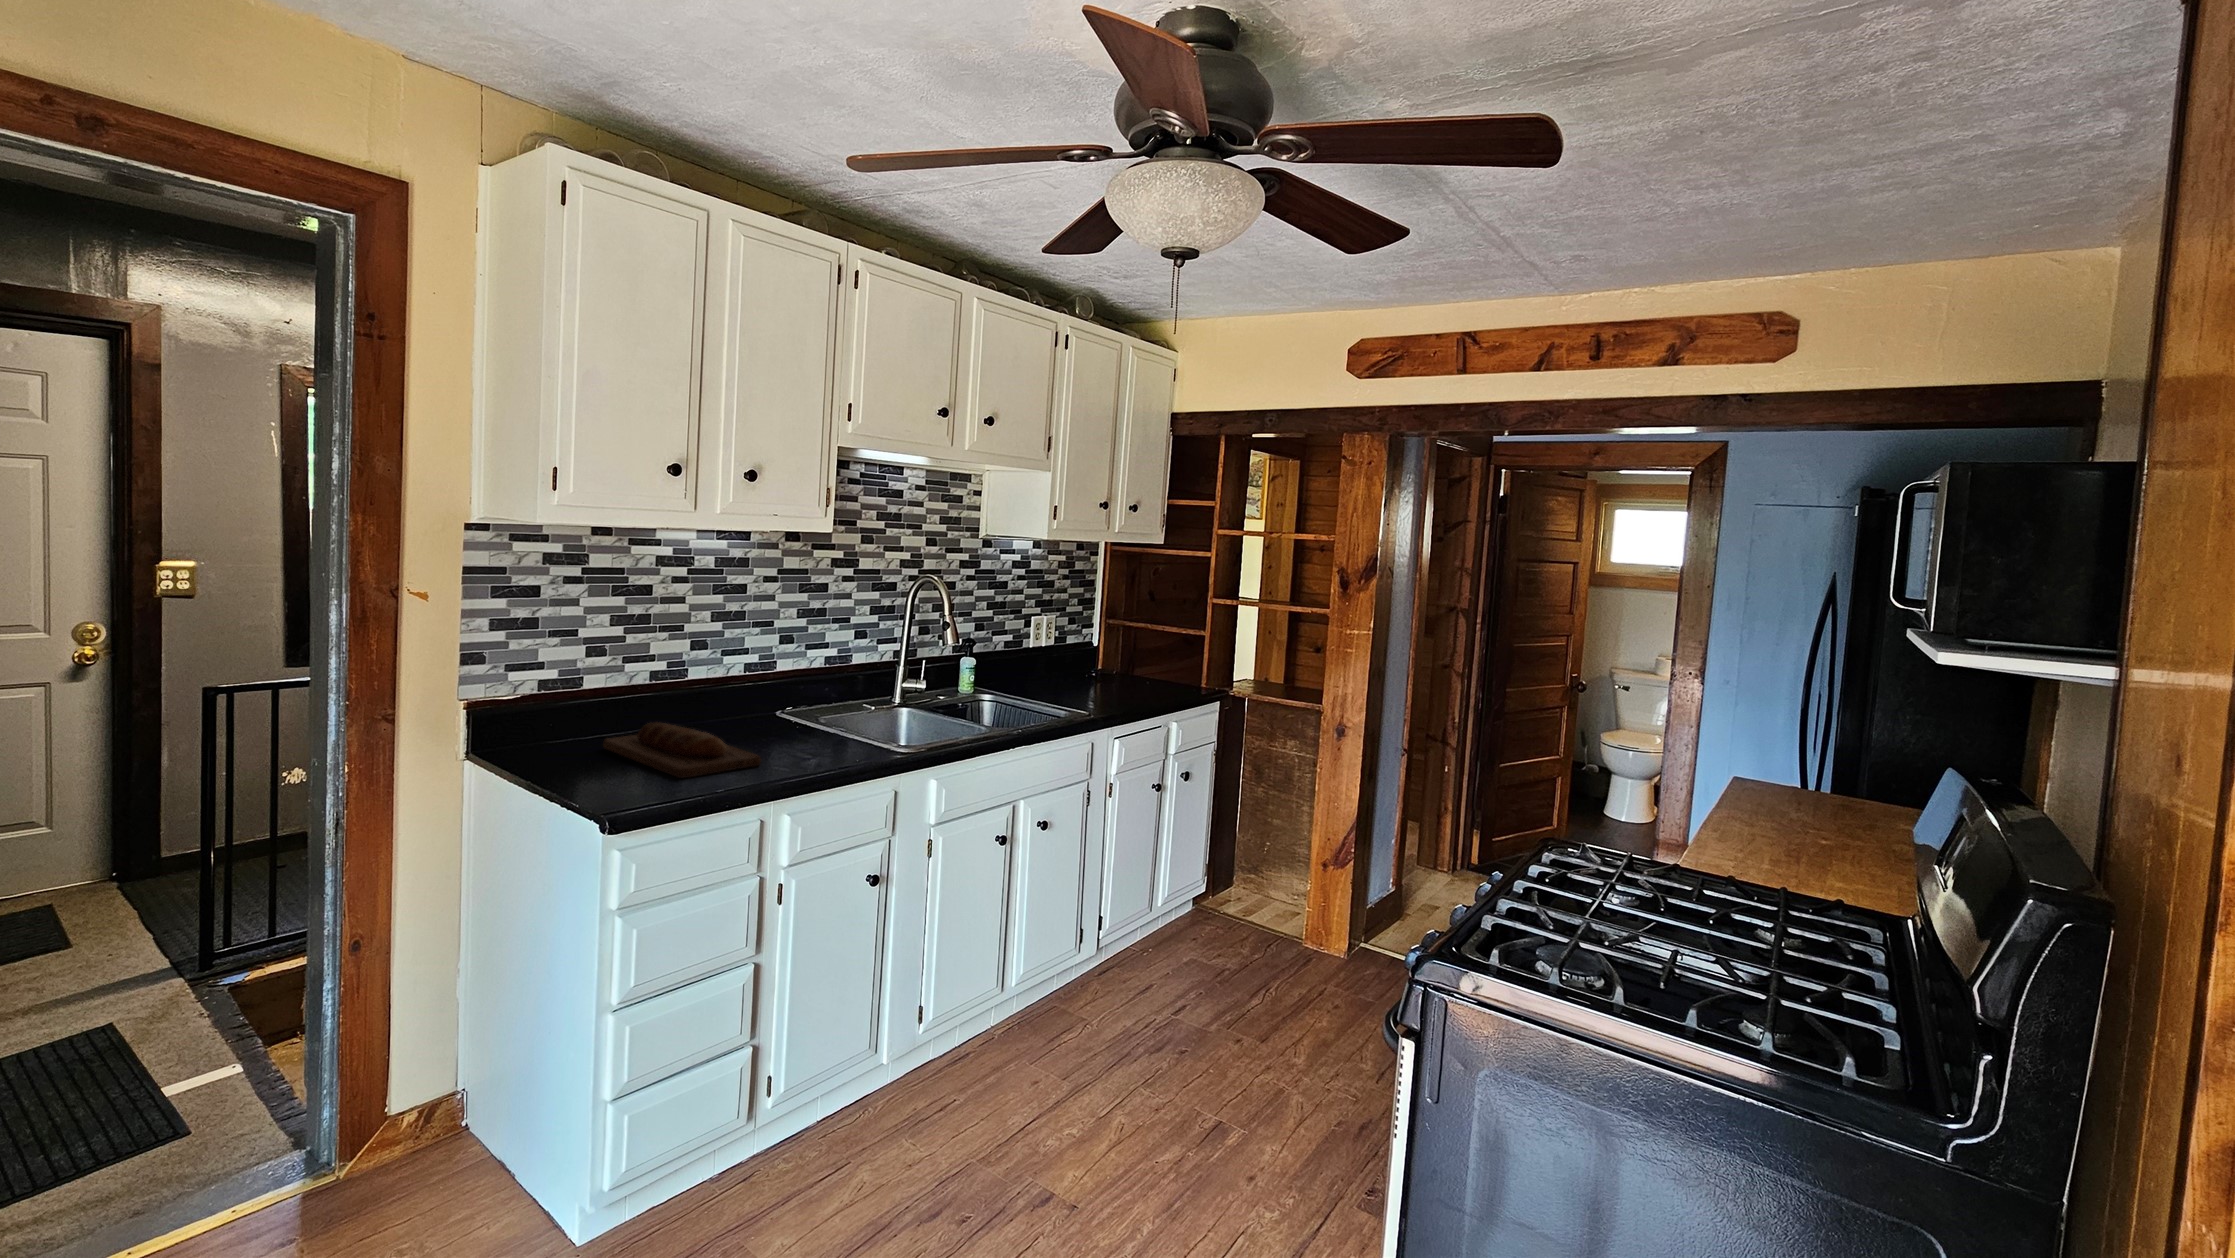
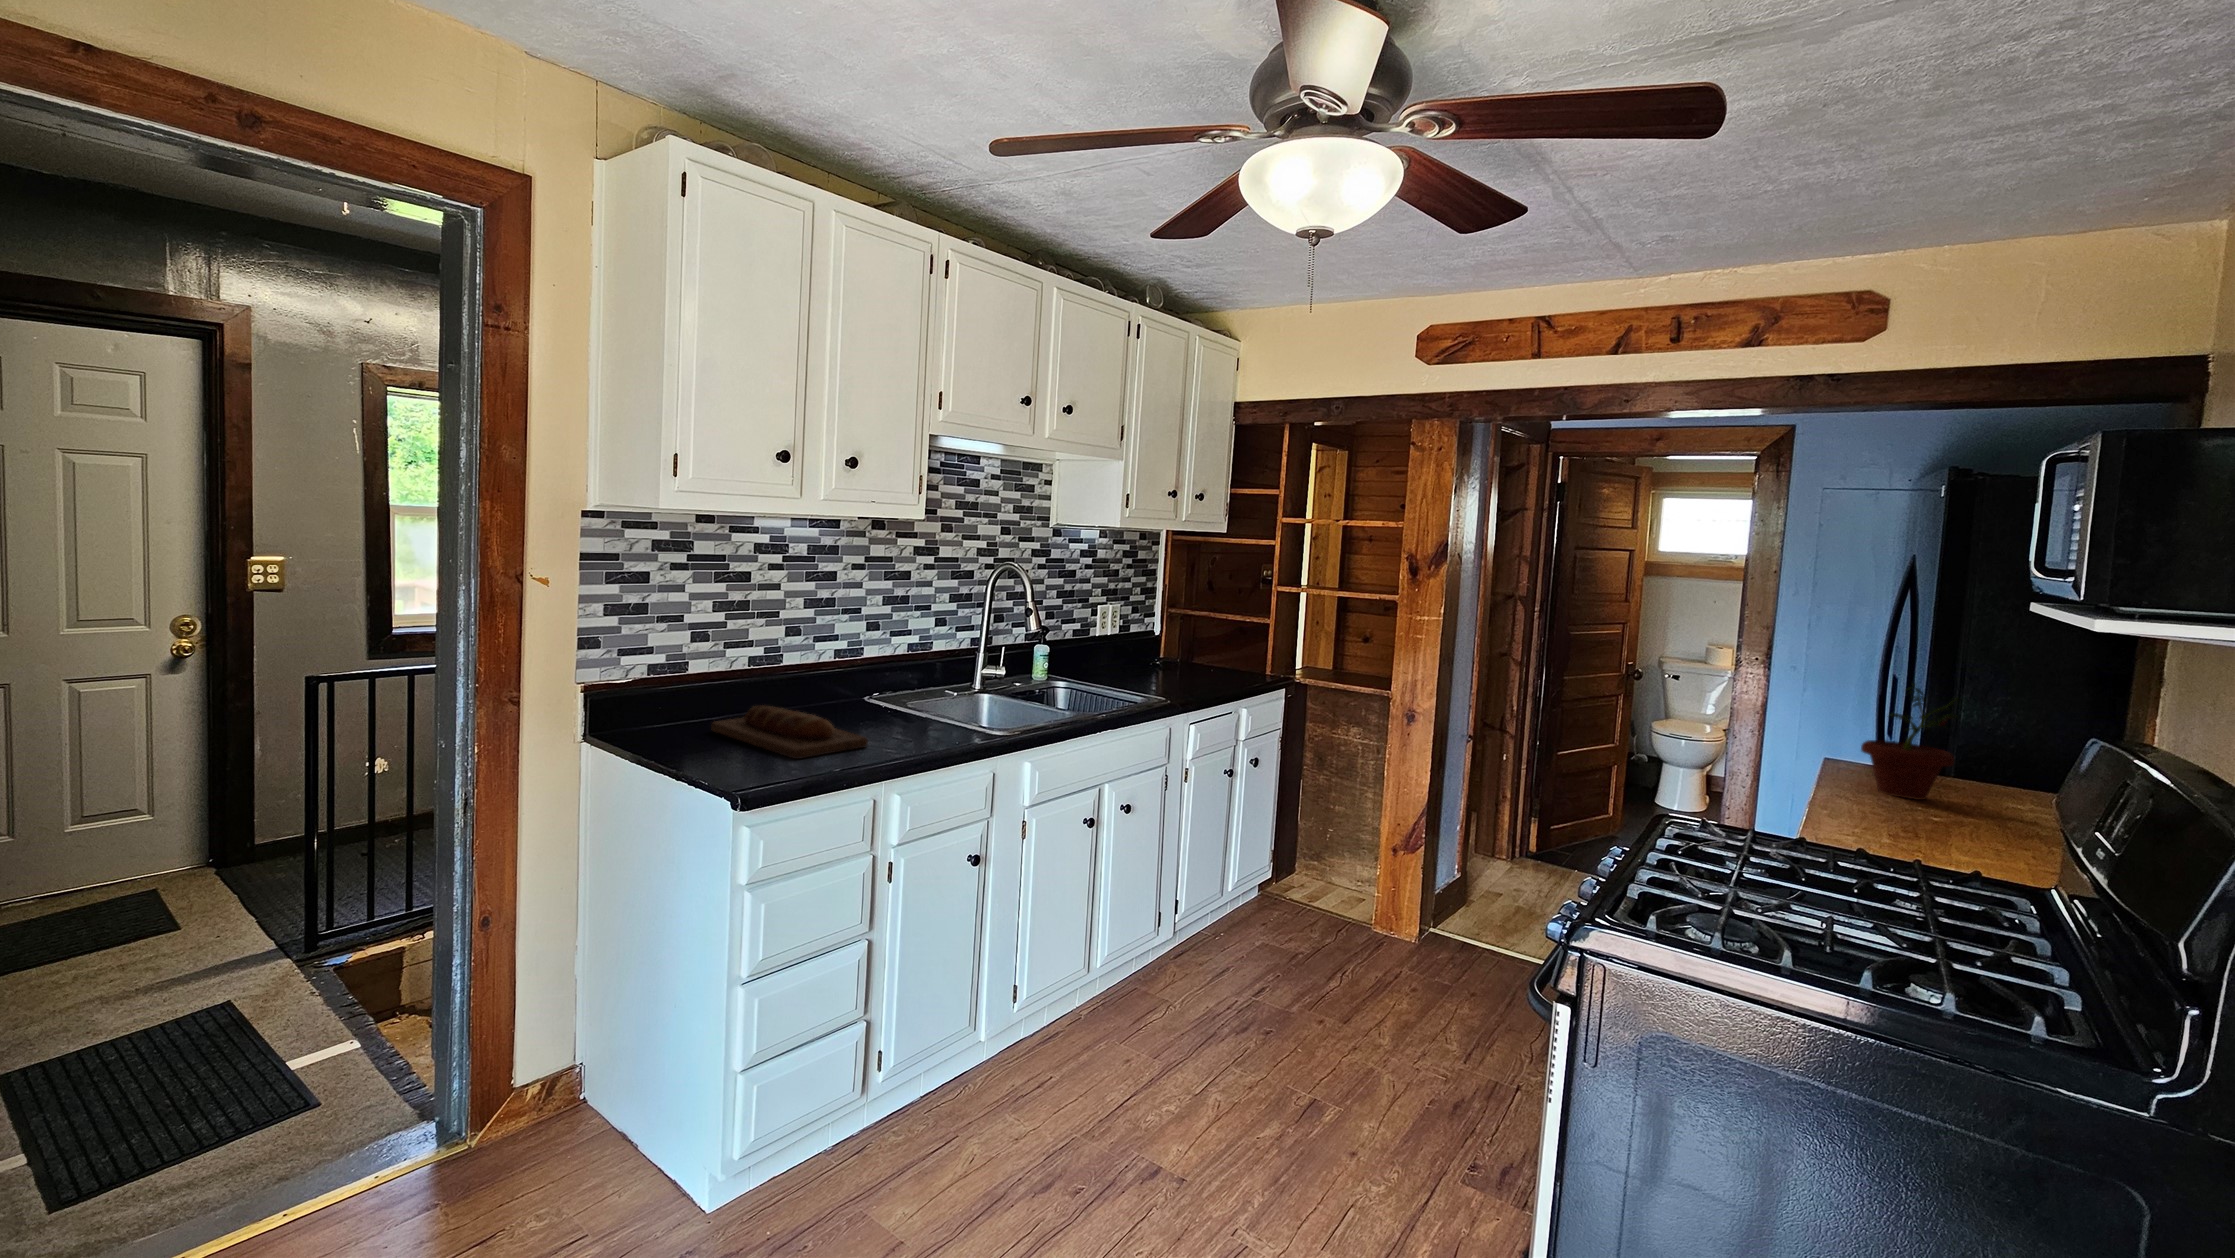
potted plant: none [1774,703,1877,820] -> present [1861,684,1964,800]

